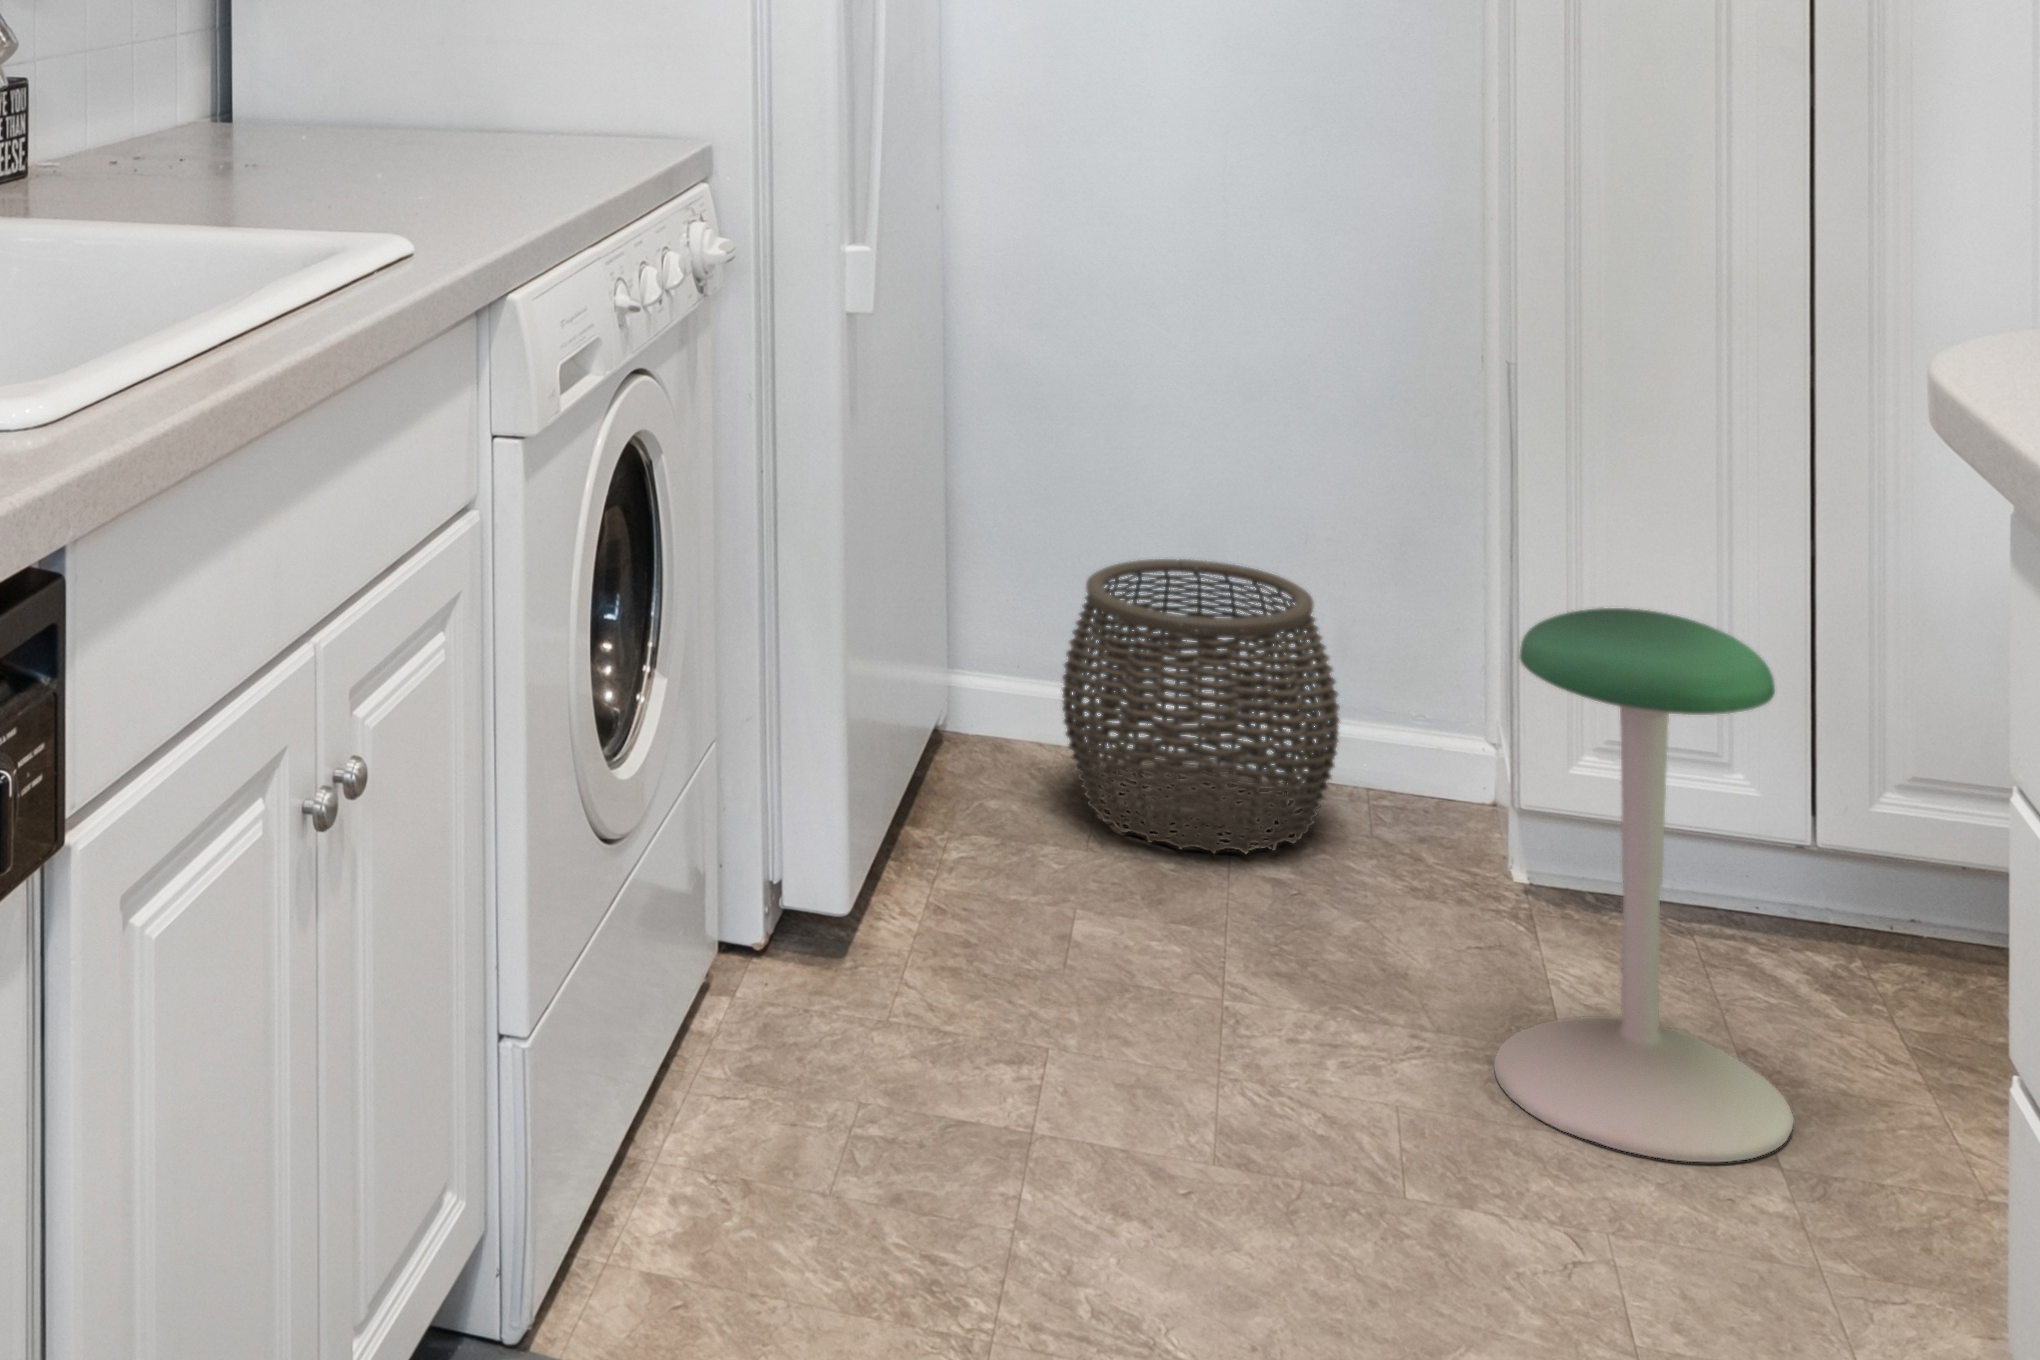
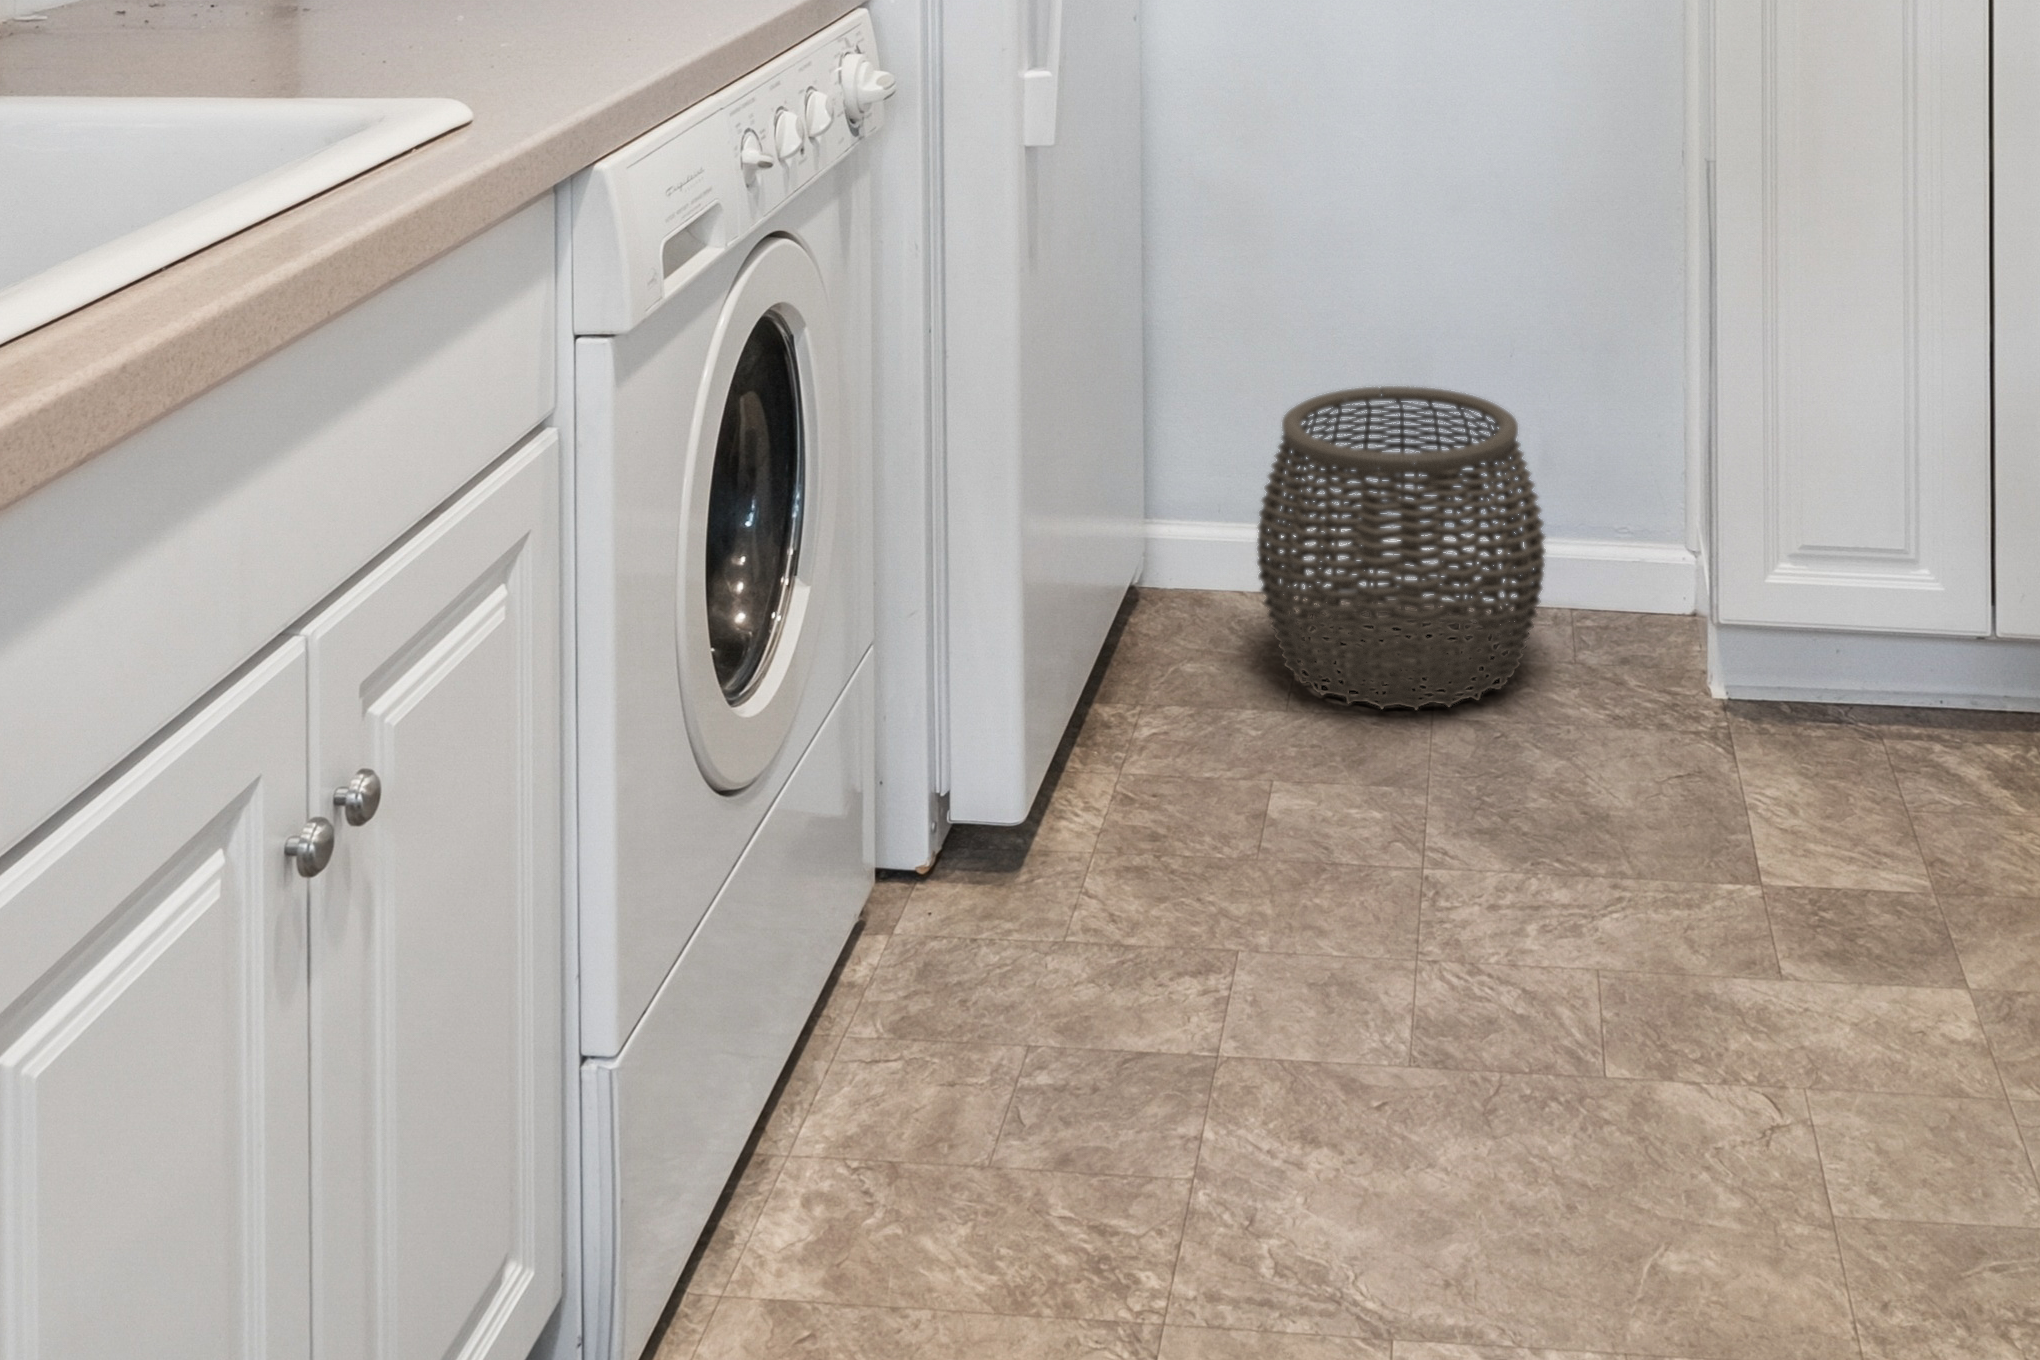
stool: present [1494,608,1794,1162] -> none [1699,424,1991,1013]

